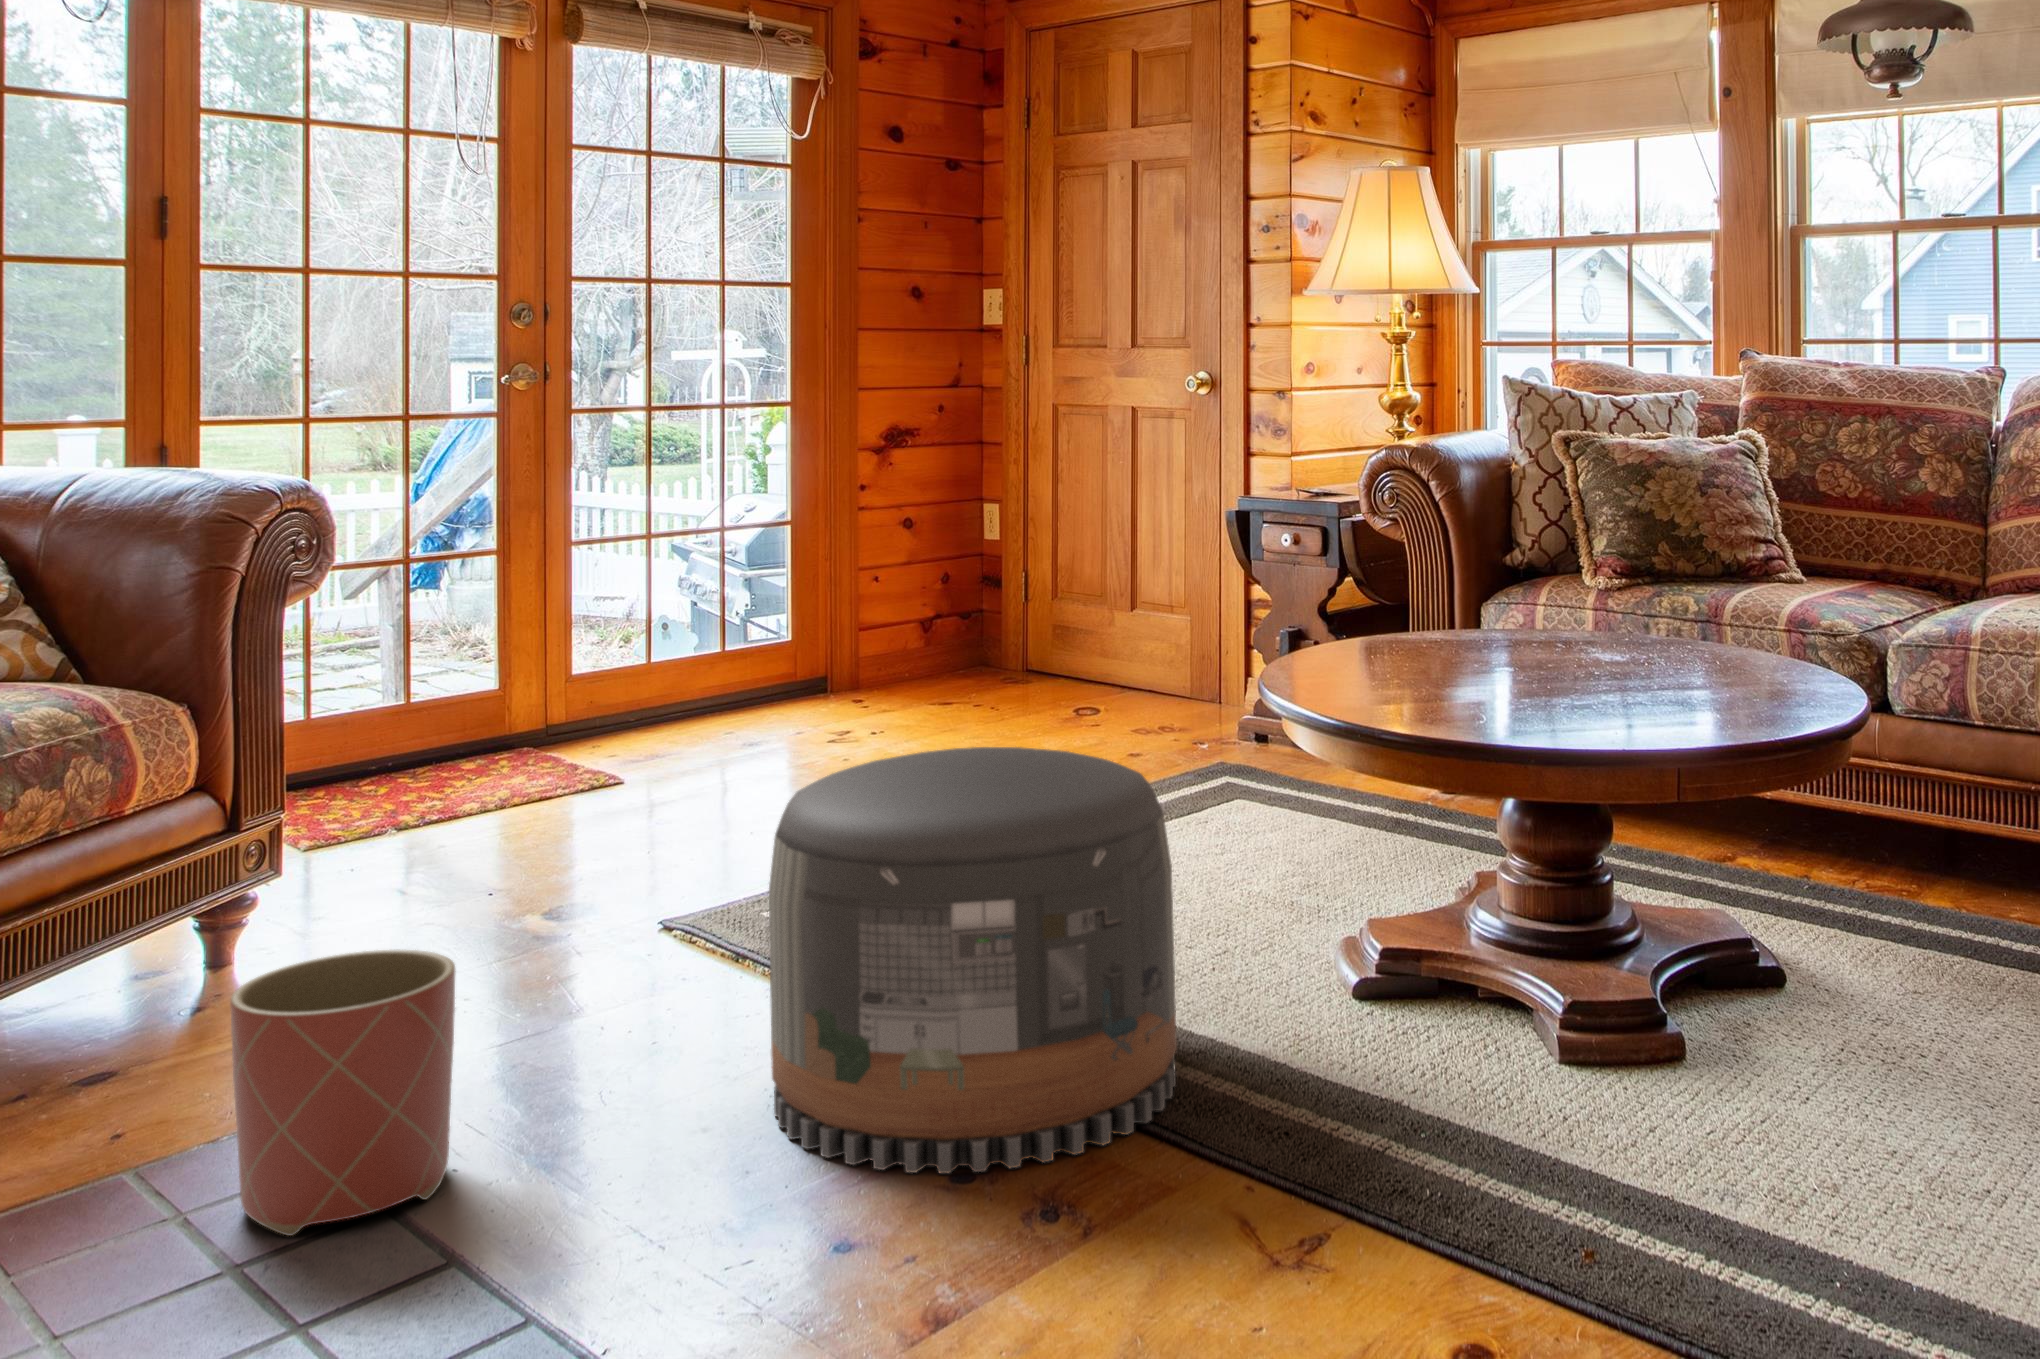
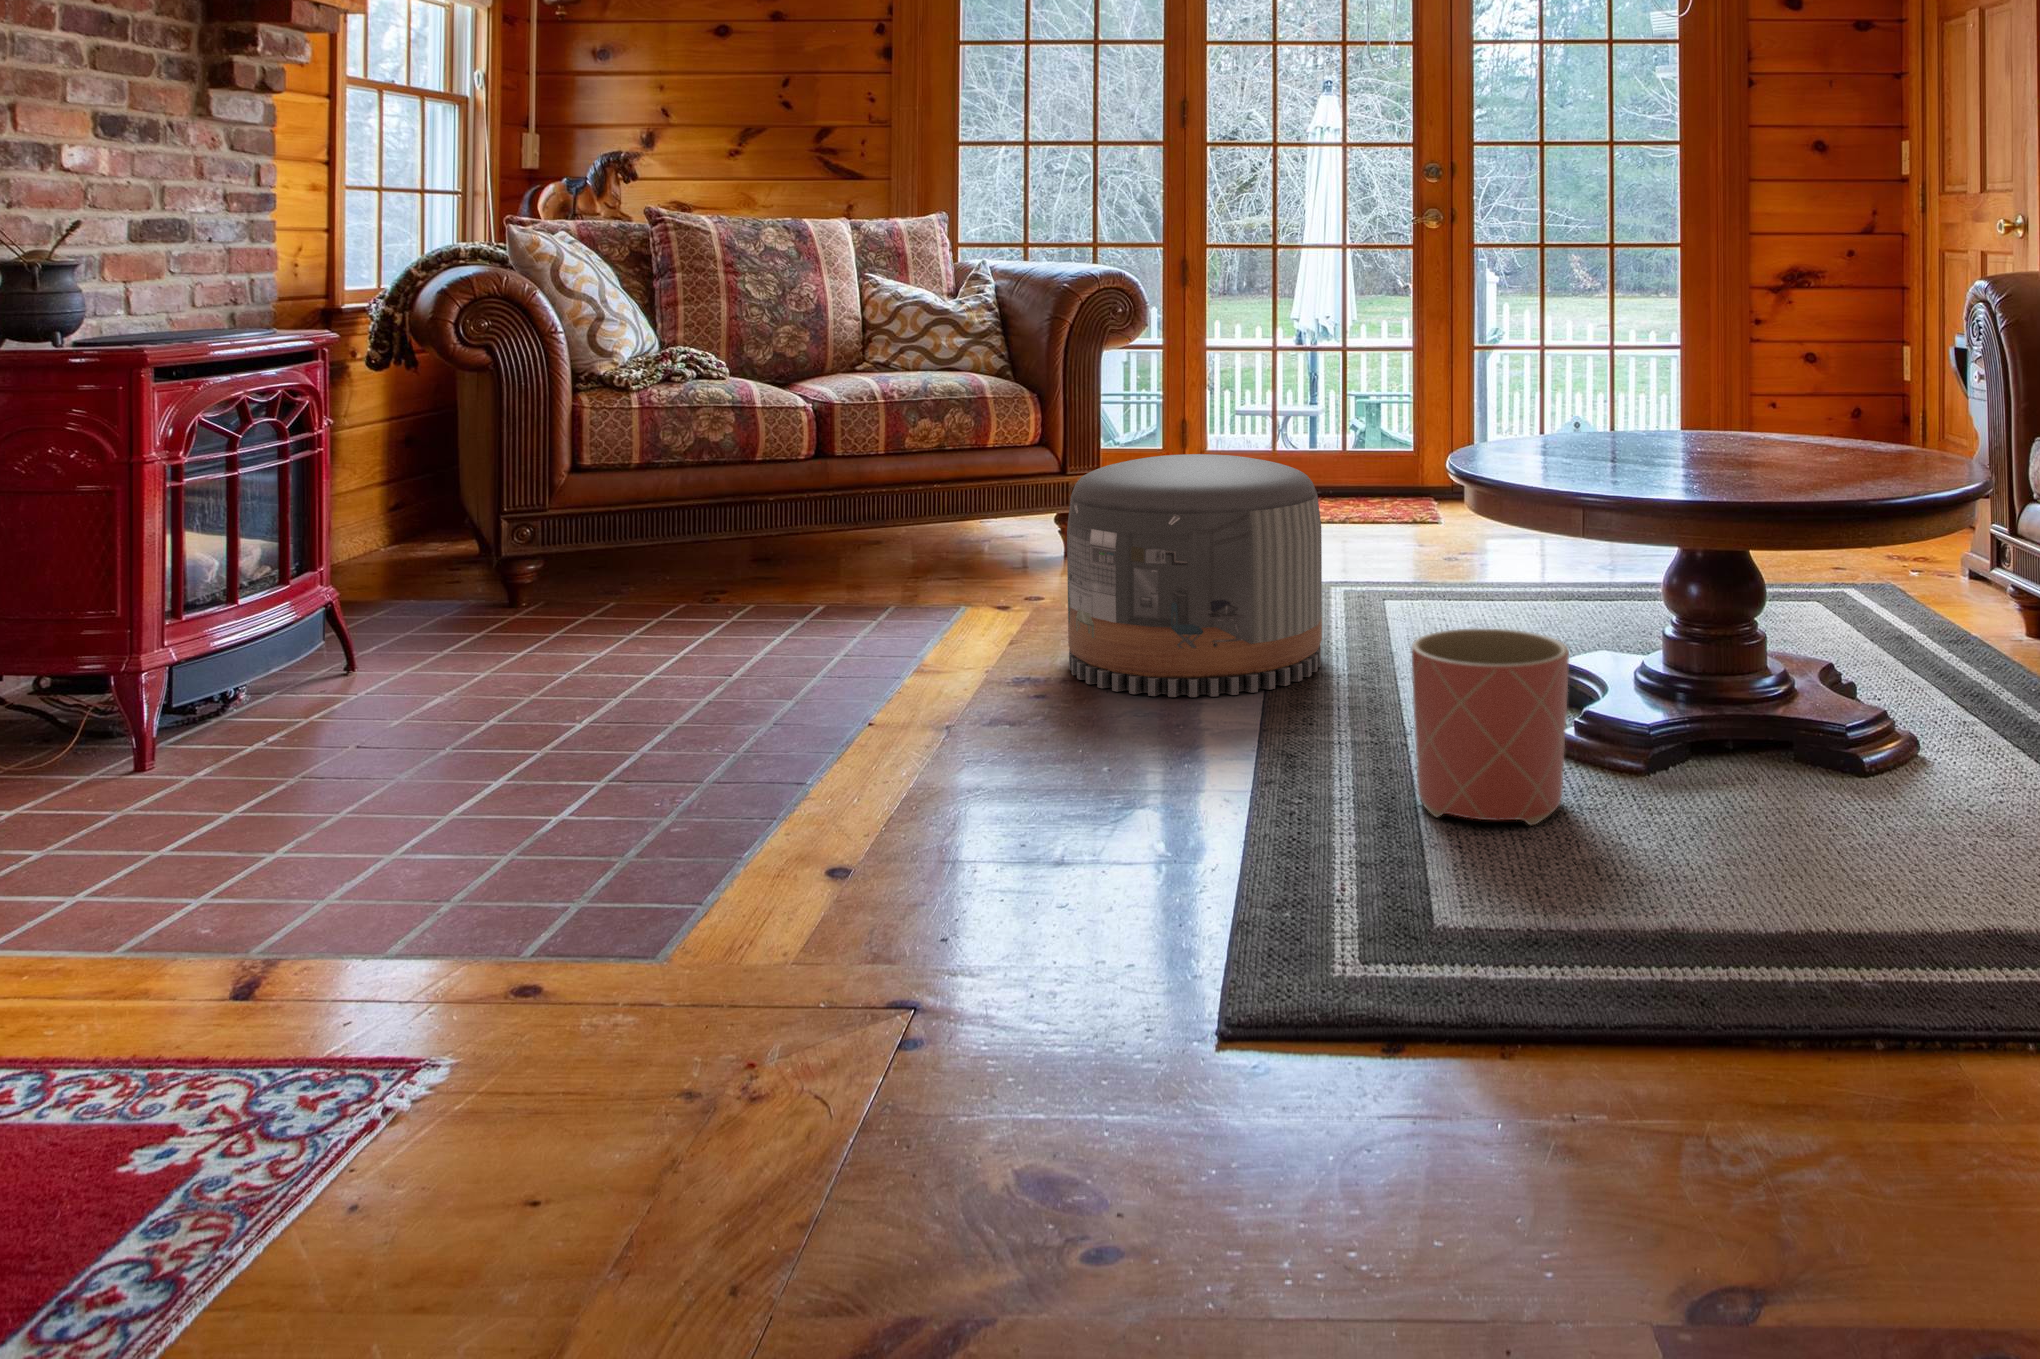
planter: present [230,950,456,1236] -> present [1412,629,1569,825]

